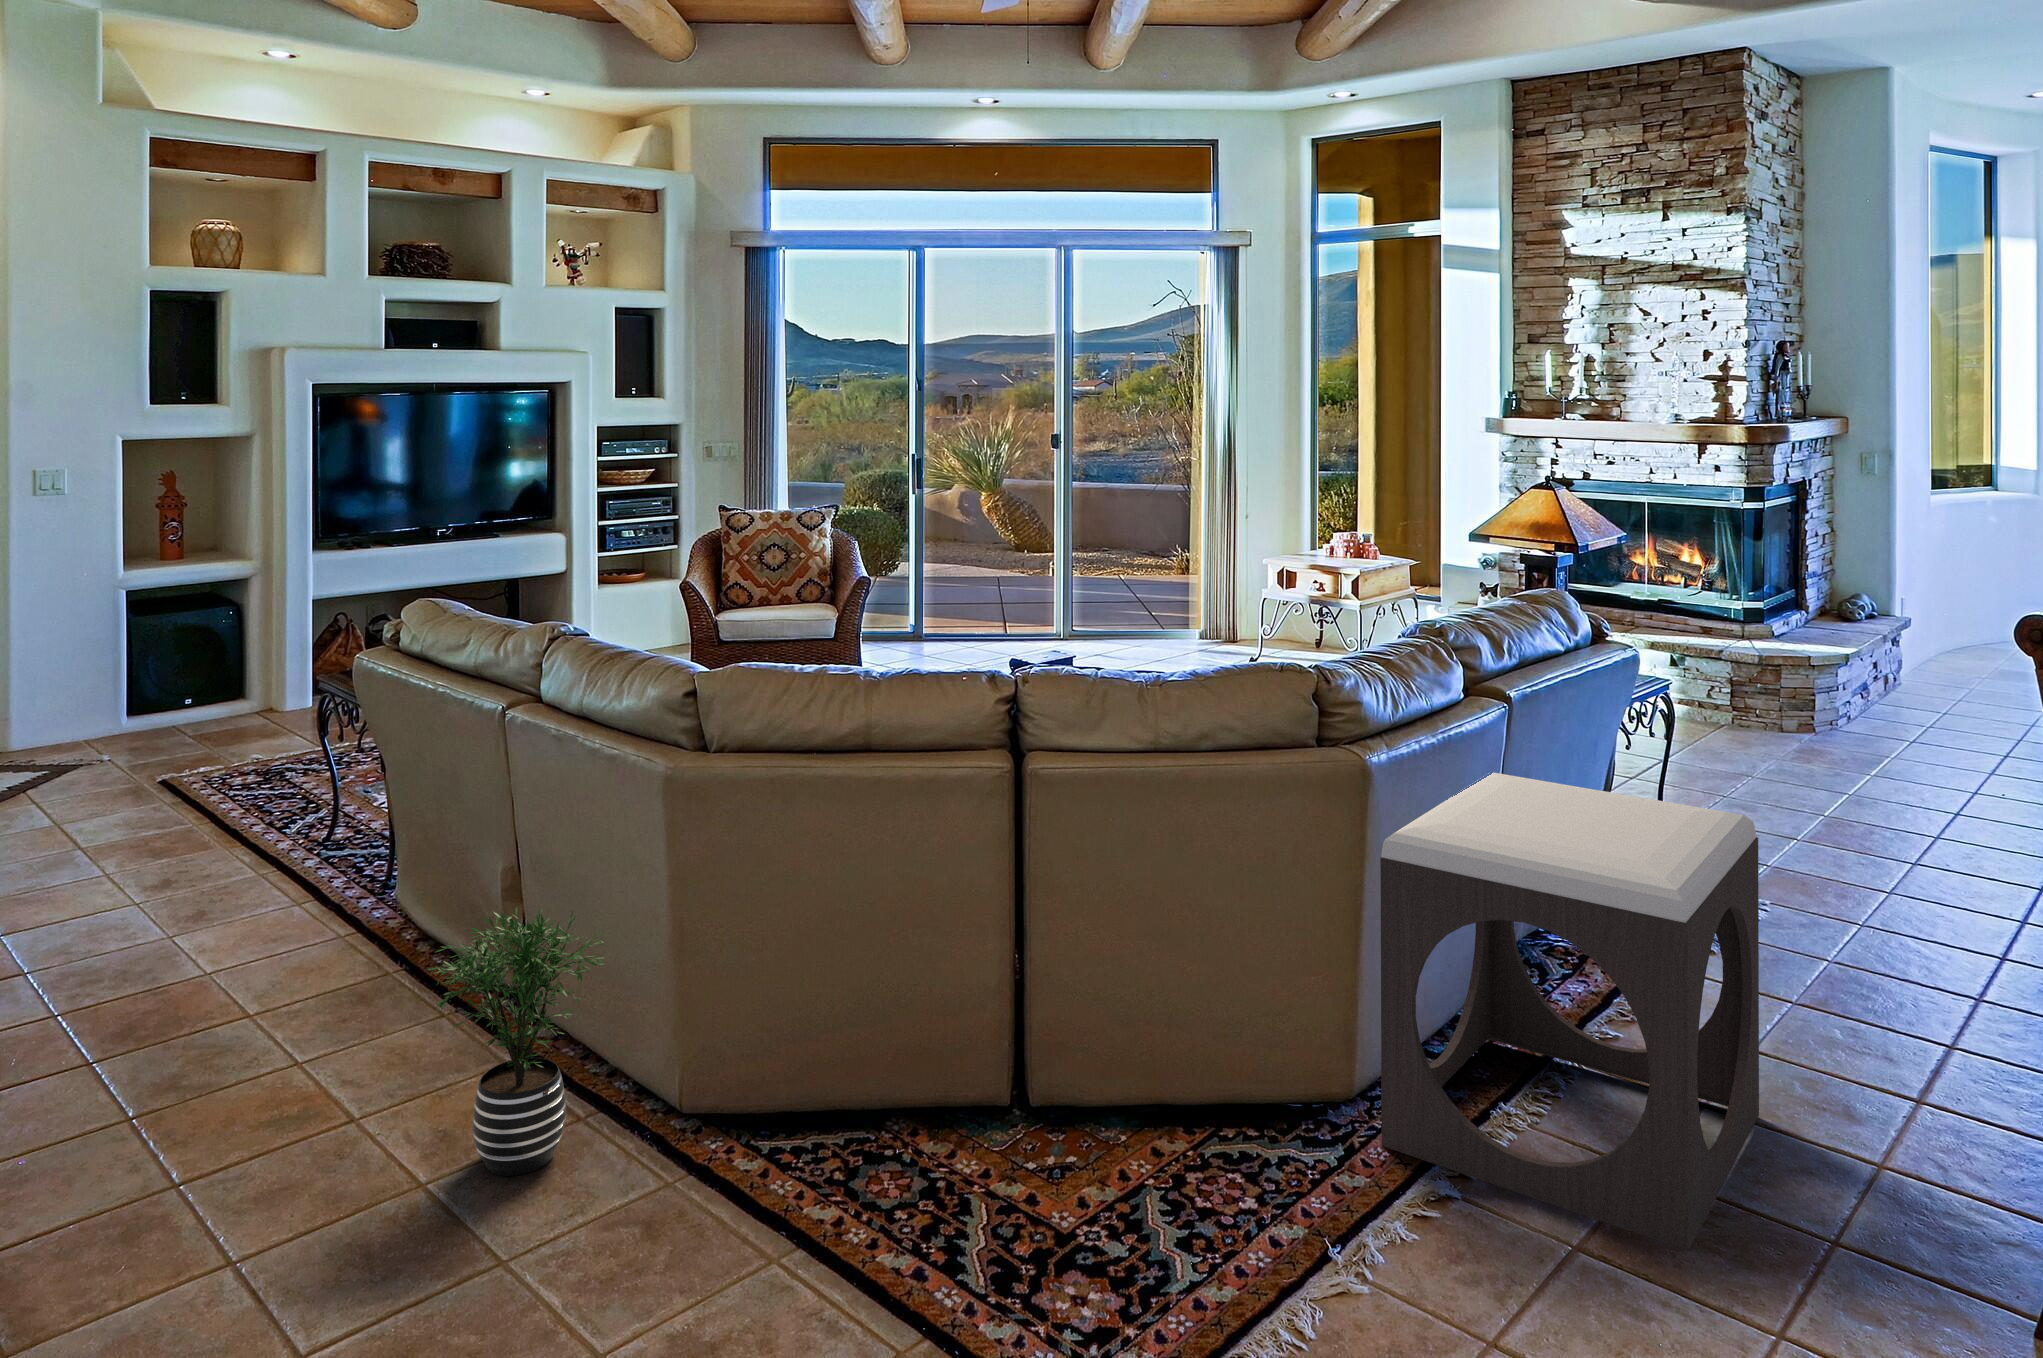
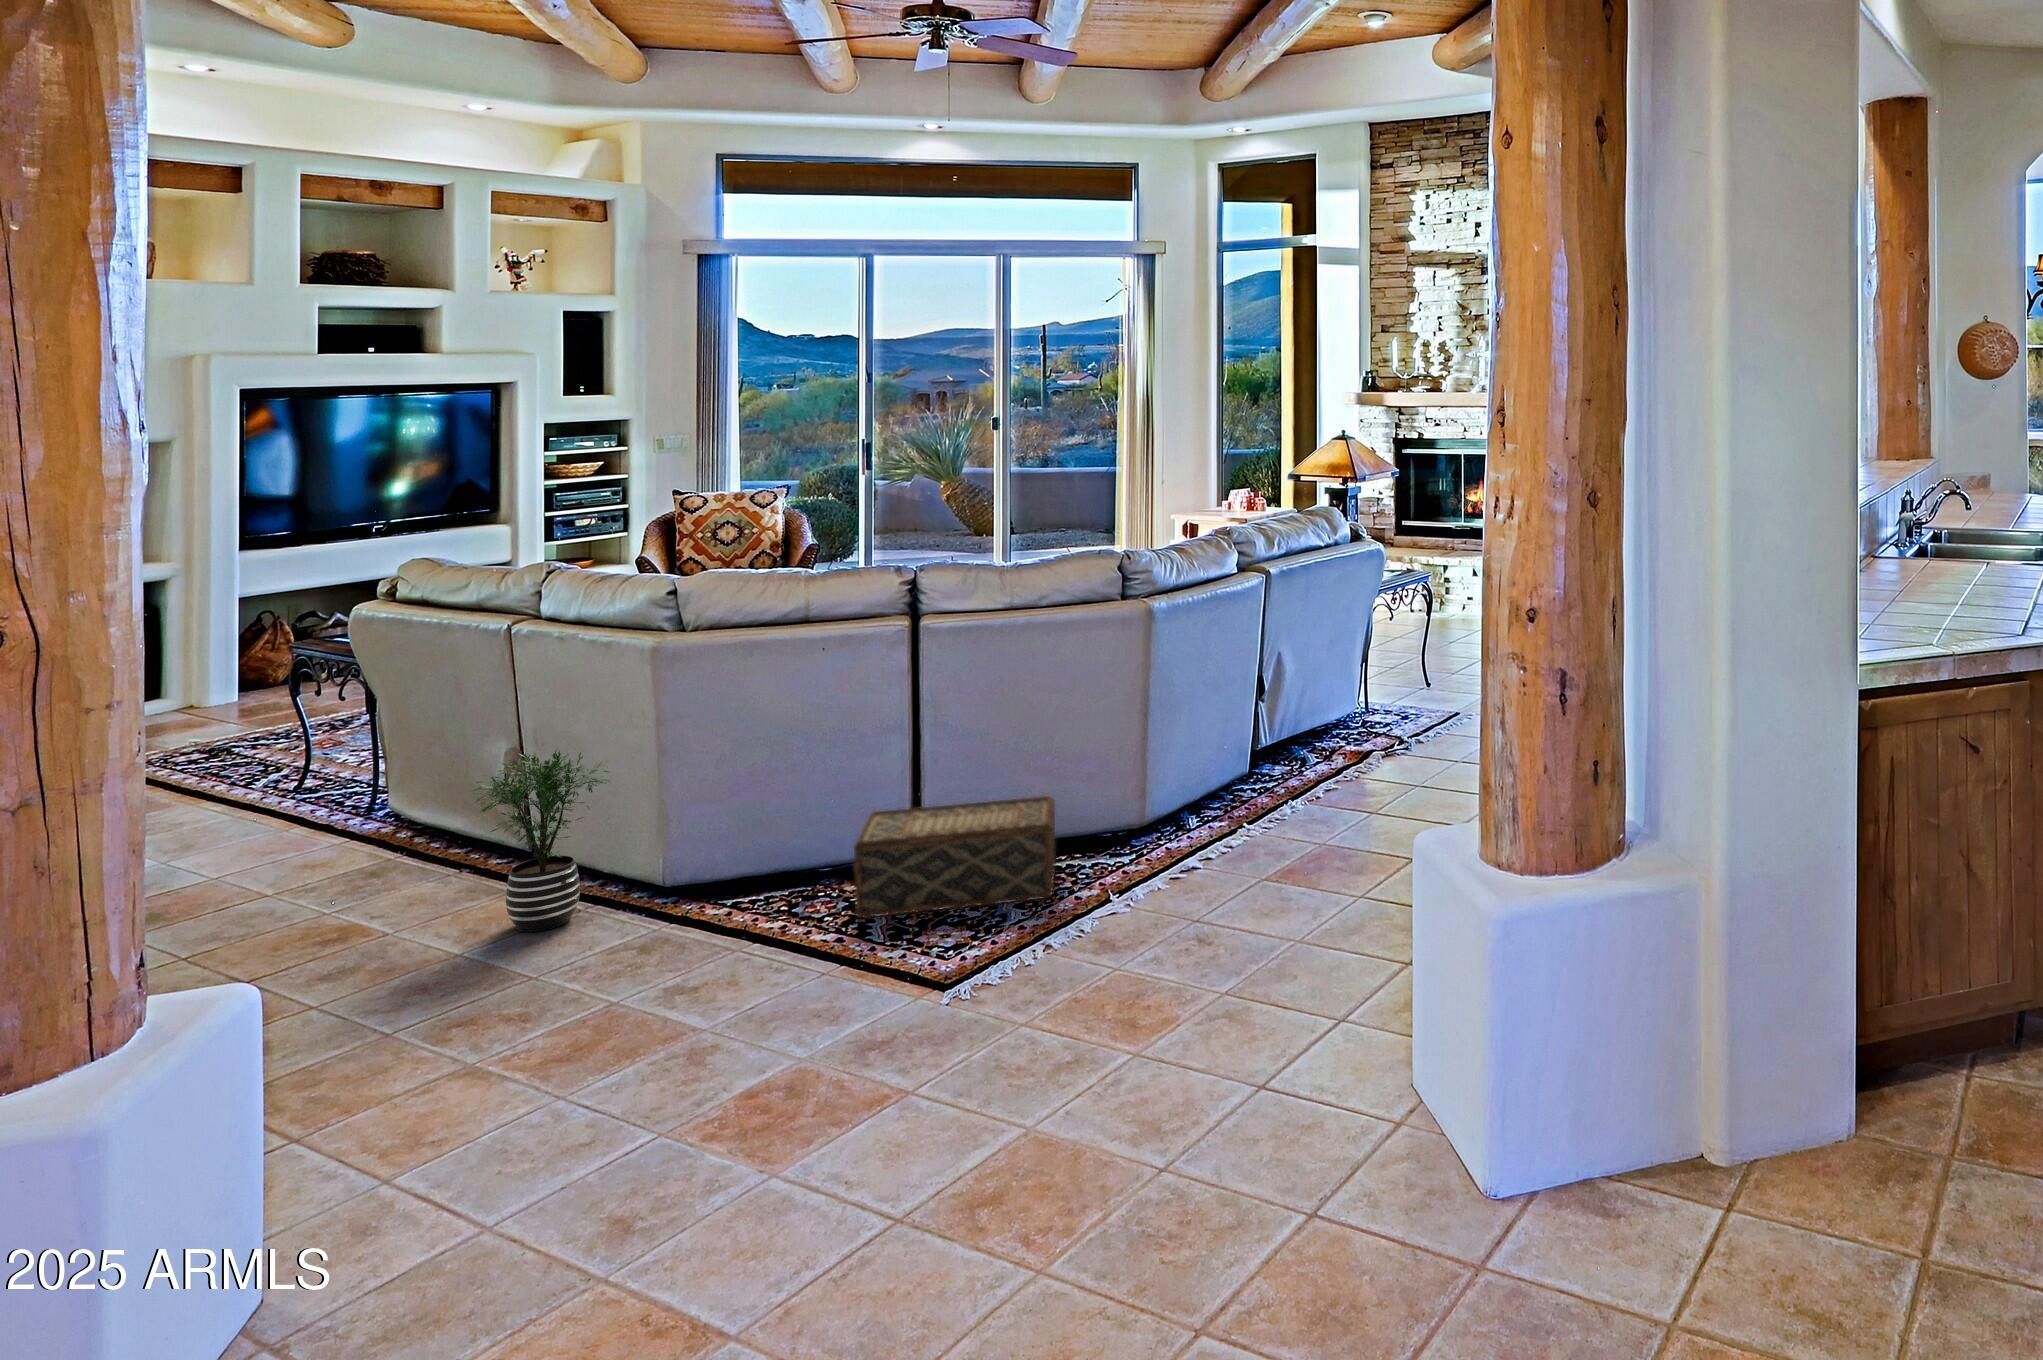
footstool: present [1380,773,1759,1251] -> none [1165,620,1408,869]
woven basket: none [929,1042,1224,1240] -> present [854,796,1056,918]

